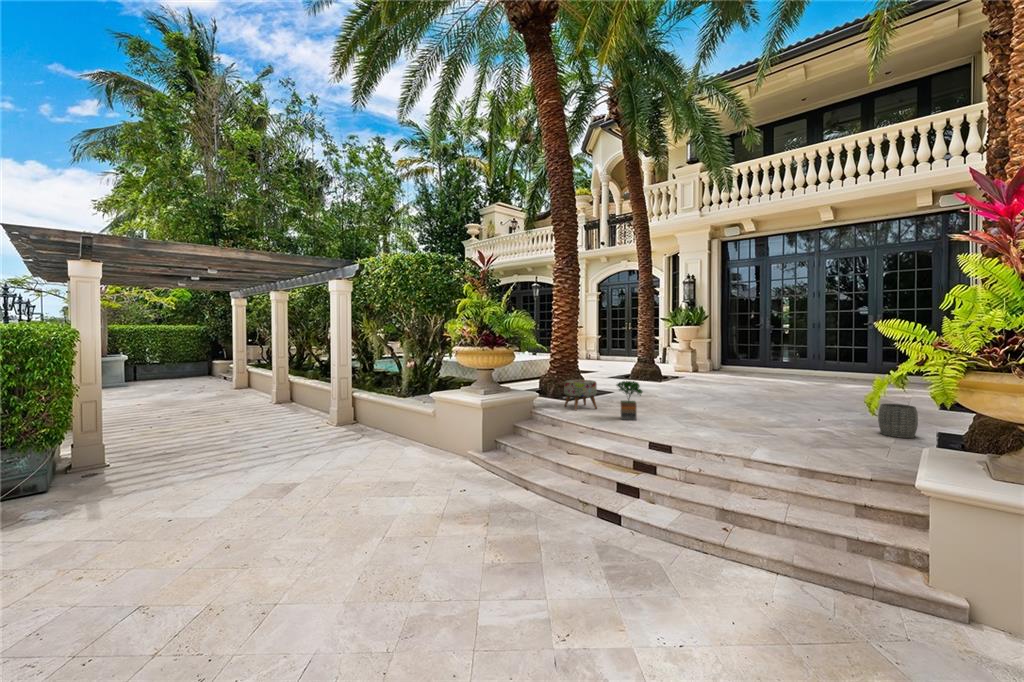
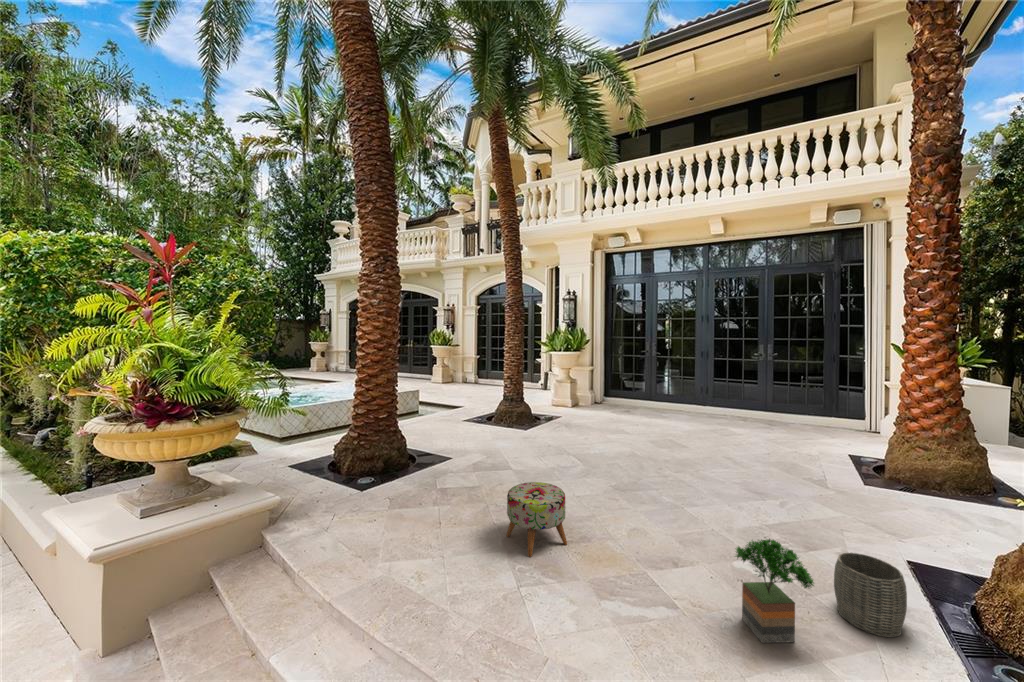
ottoman: present [564,380,597,410] -> present [506,482,567,557]
potted tree: present [617,381,643,420] -> present [735,539,814,643]

